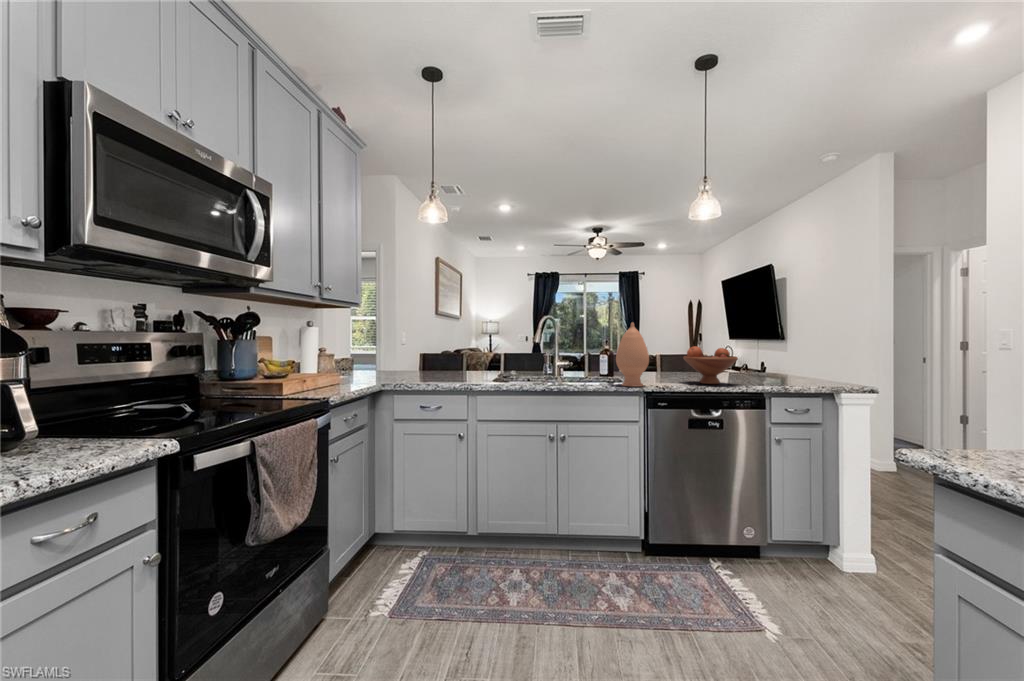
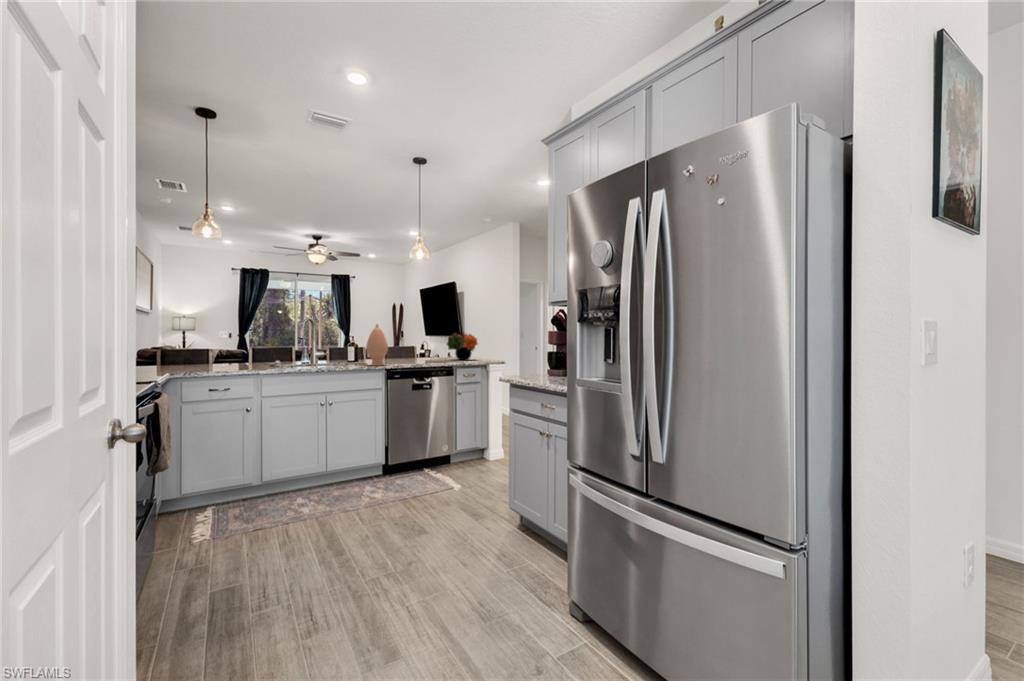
flower arrangement: none [754,334,815,380] -> present [447,332,478,360]
fruit bowl: present [683,346,738,384] -> none [406,340,439,363]

